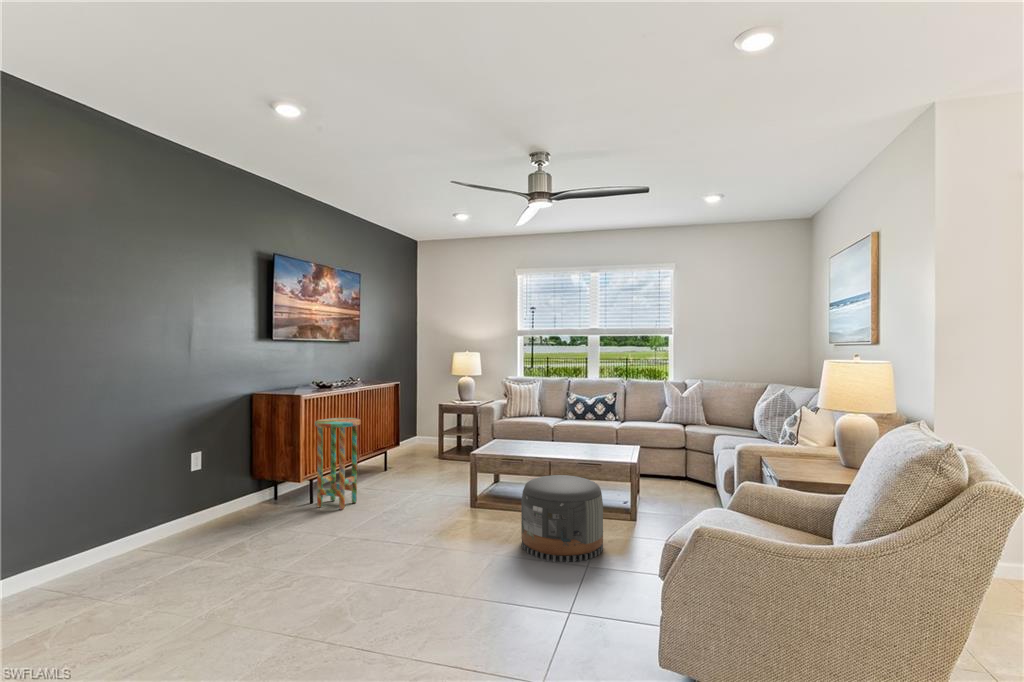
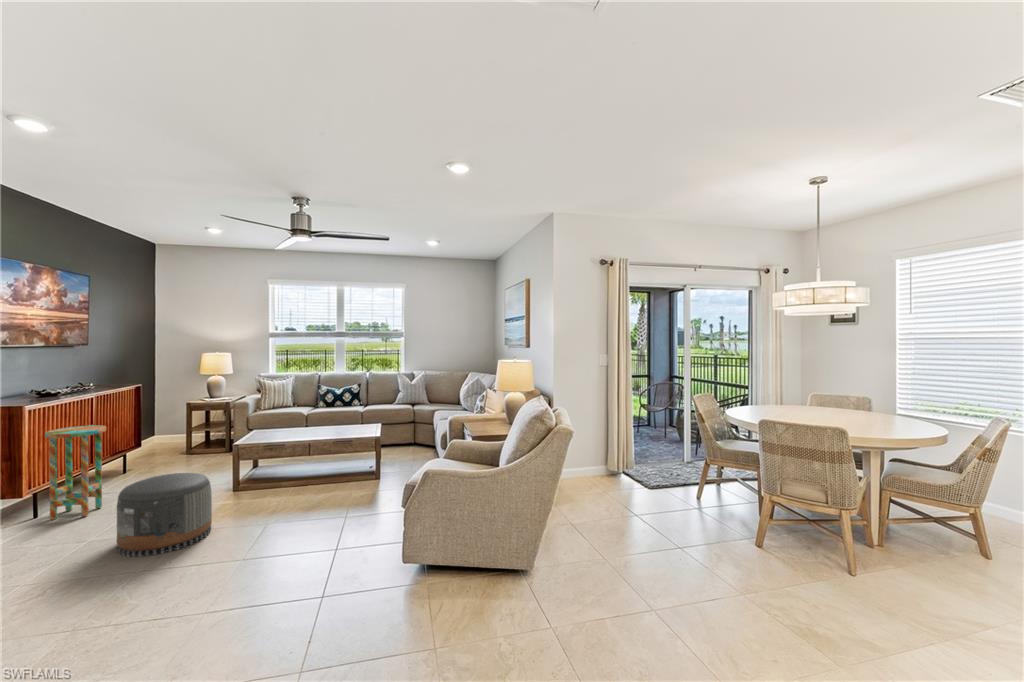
pouf: present [521,475,603,562] -> present [117,473,212,557]

